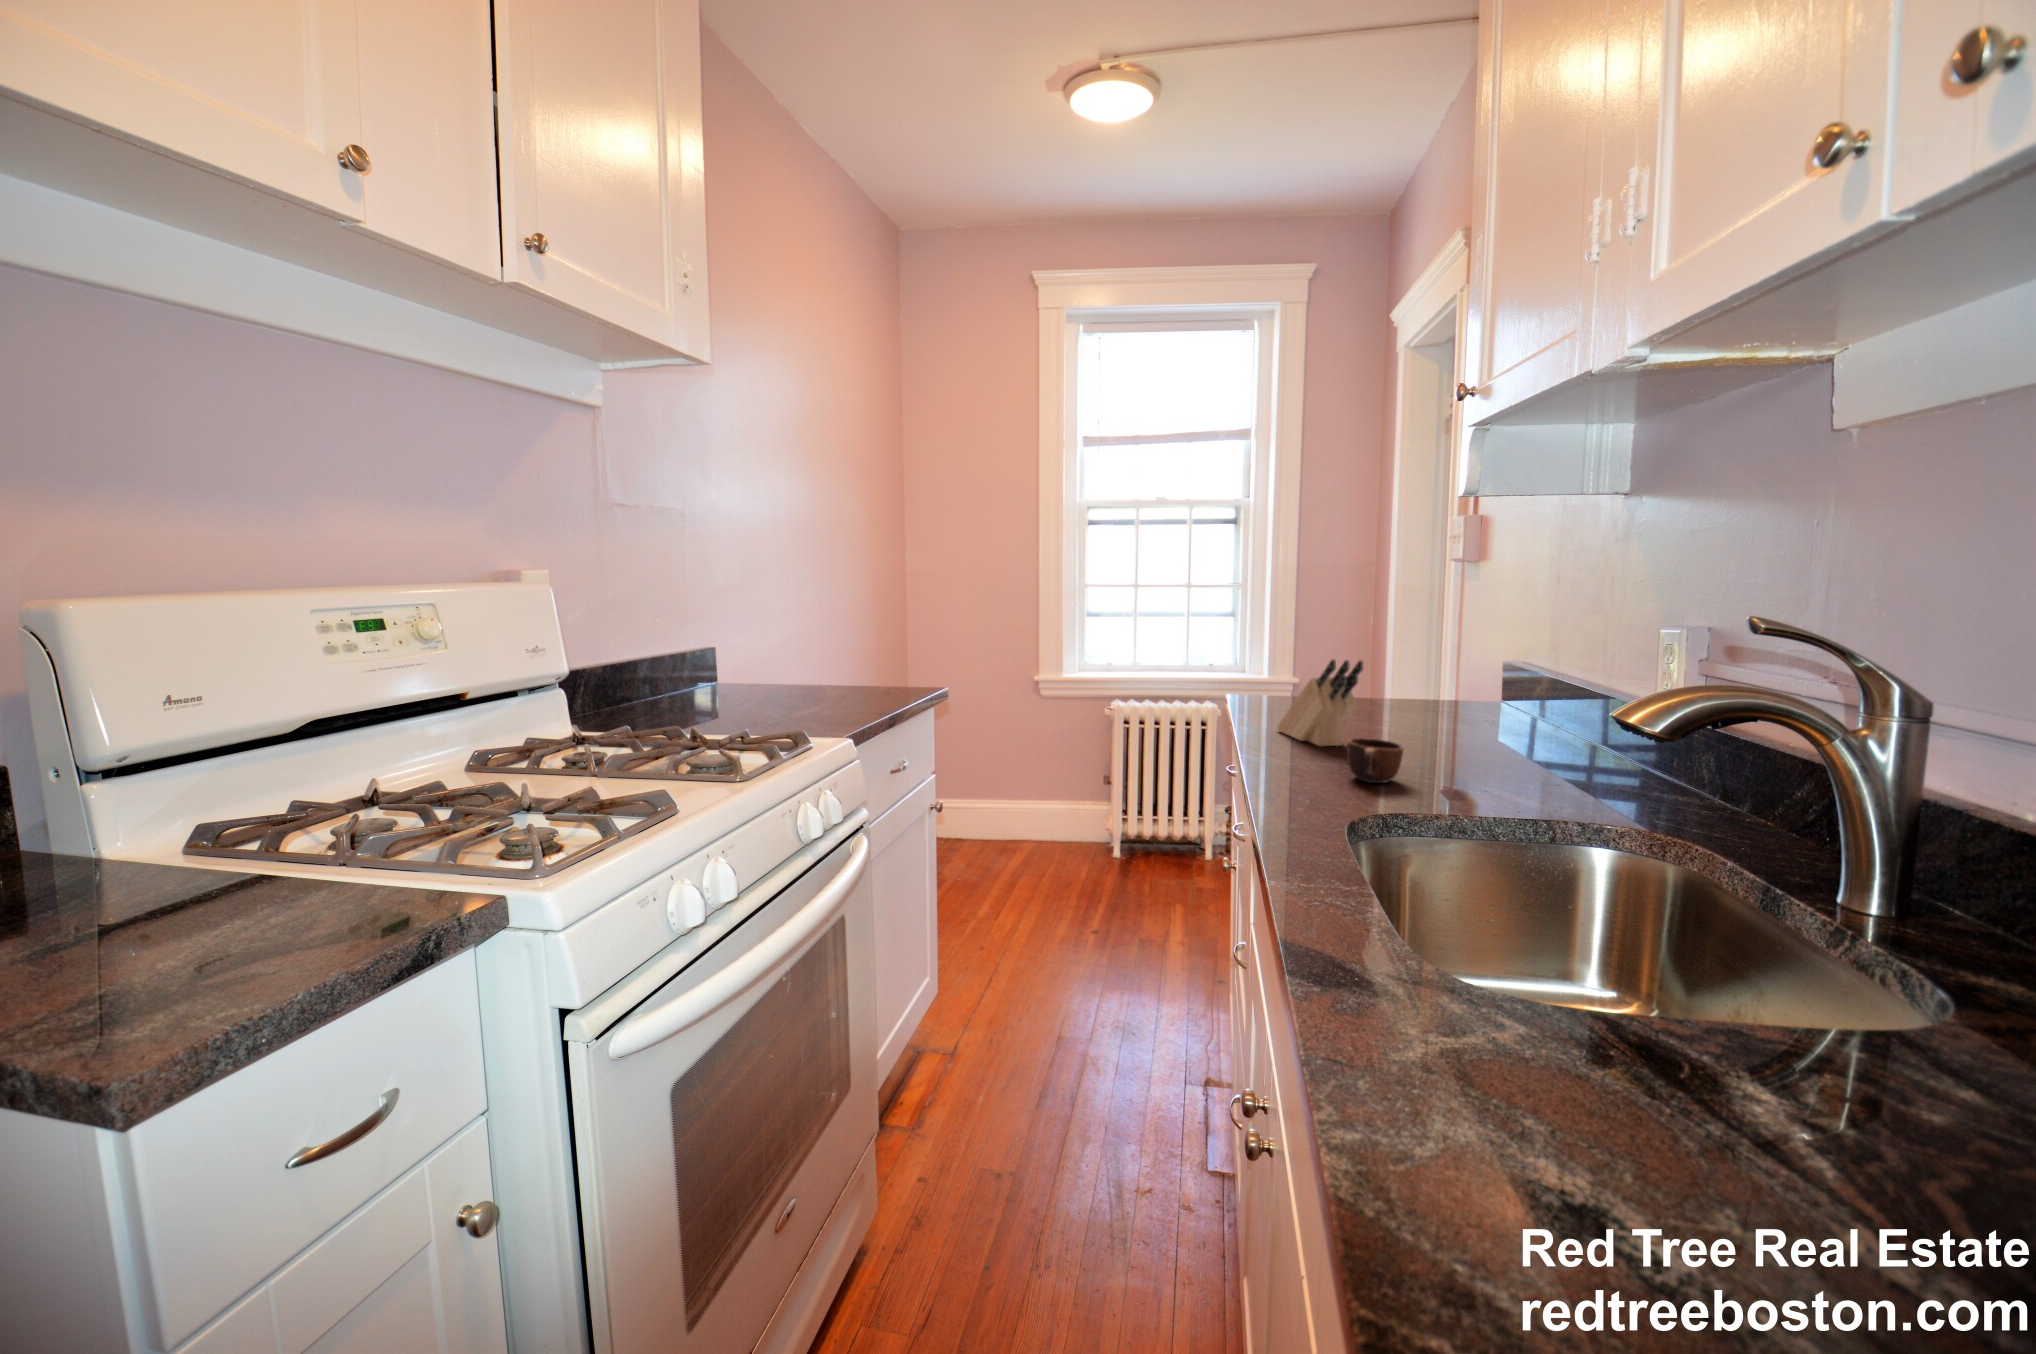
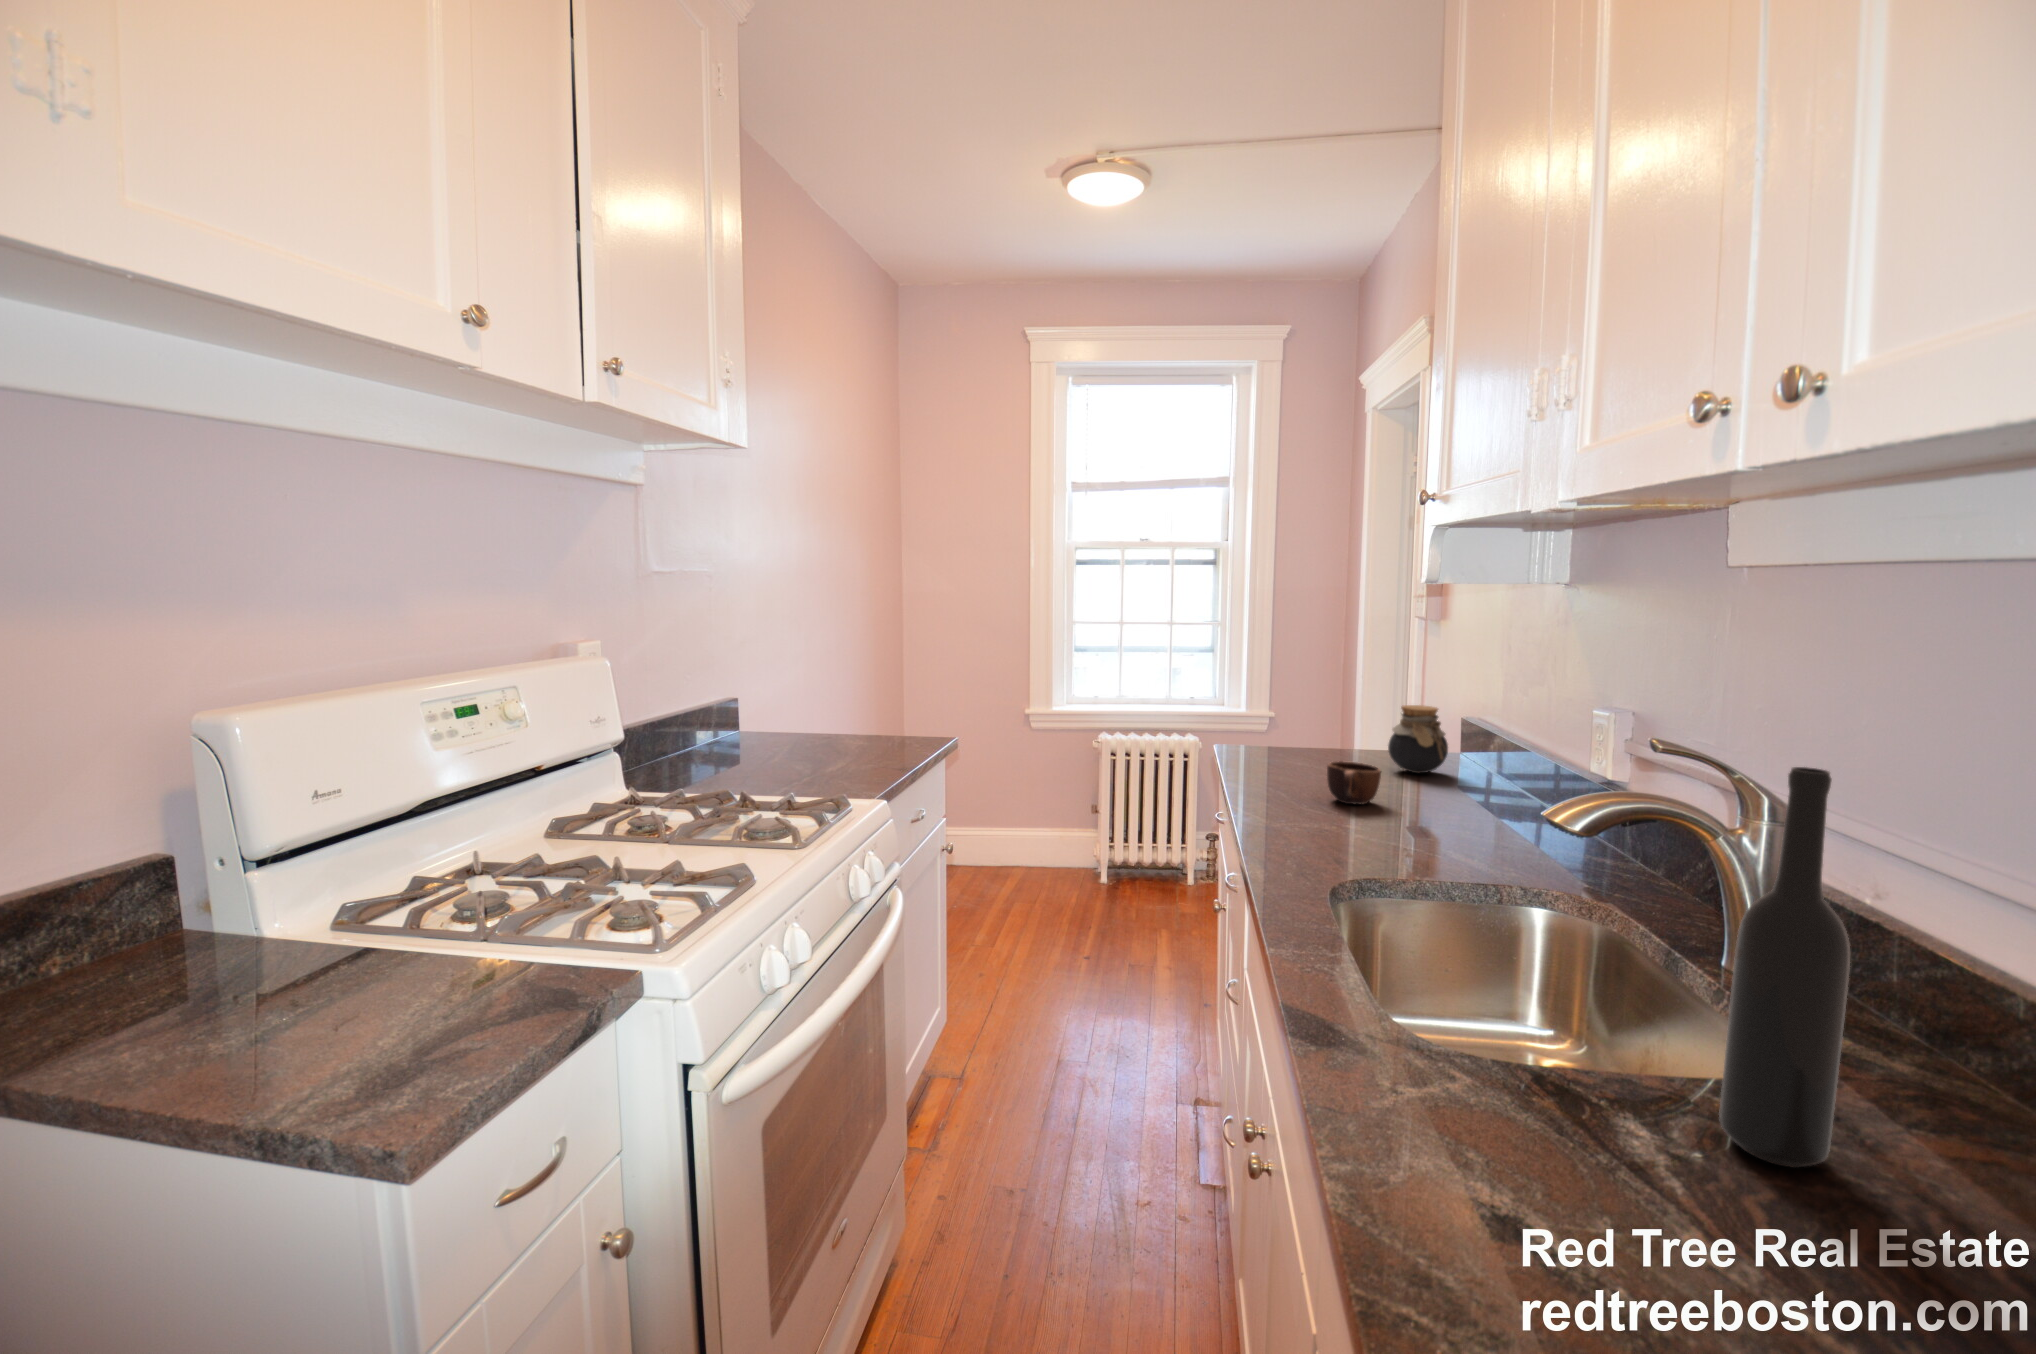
knife block: present [1277,659,1363,746] -> none [1258,687,1341,771]
jar: none [1412,677,1475,748] -> present [1388,705,1448,773]
bottle: none [1731,768,1866,1167] -> present [1719,767,1850,1168]

